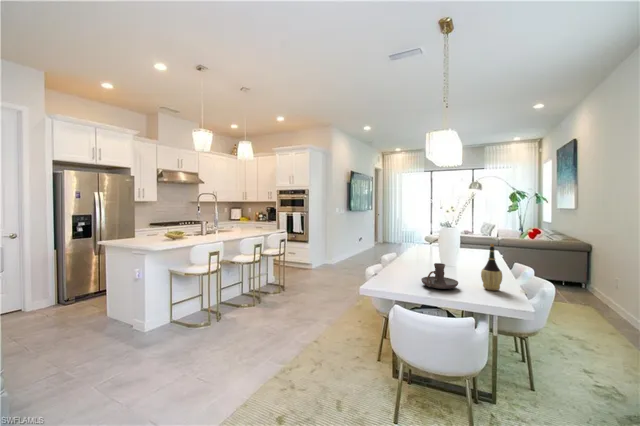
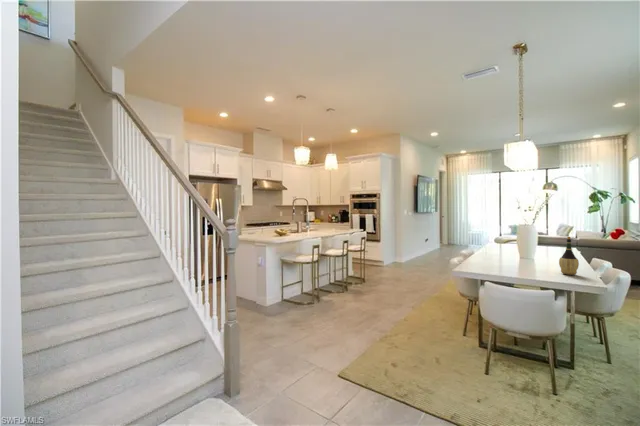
candle holder: present [421,263,458,289] -> none [505,253,539,272]

